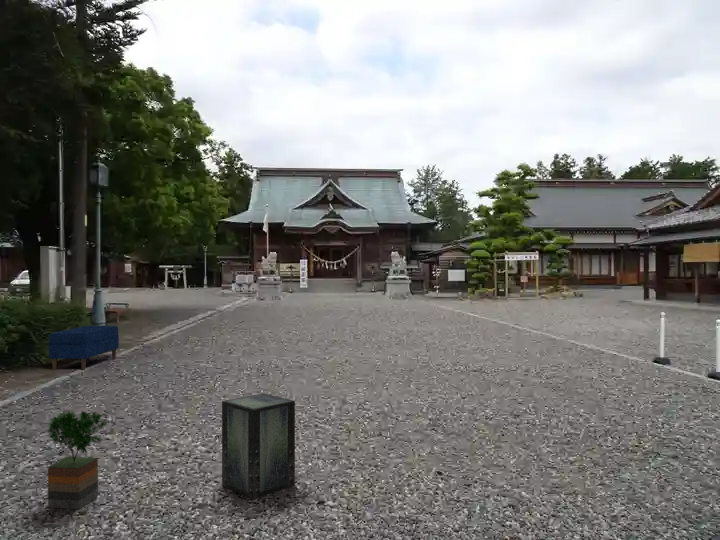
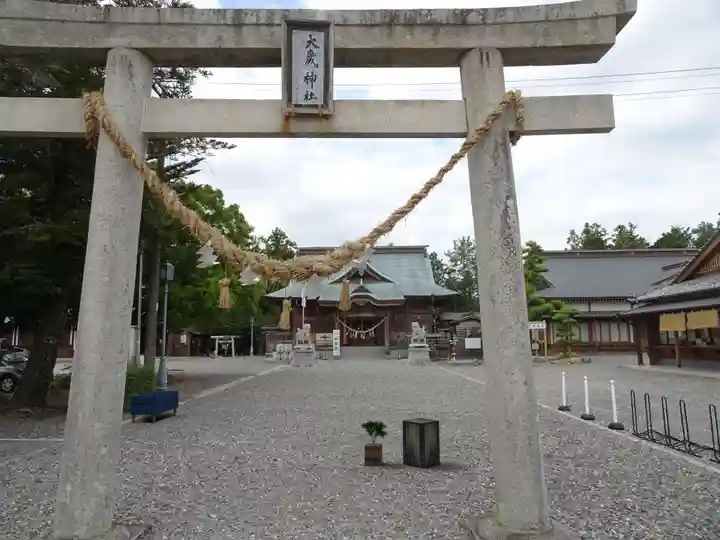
storage box: present [222,394,295,499] -> present [402,418,440,469]
potted tree: present [48,411,107,509] -> present [361,421,387,466]

